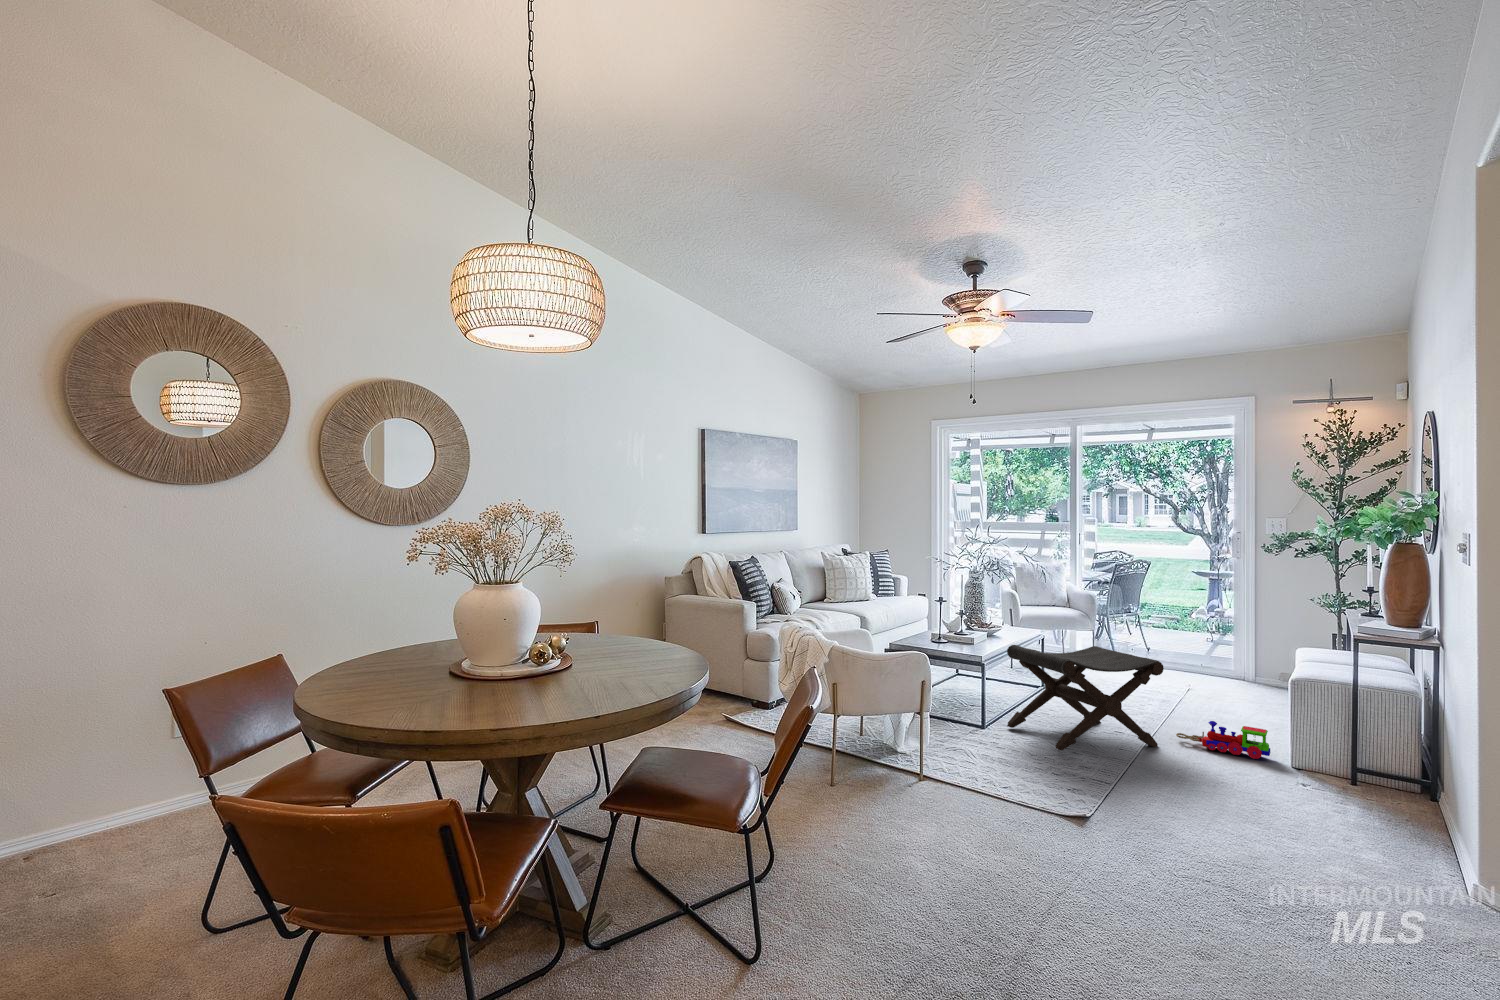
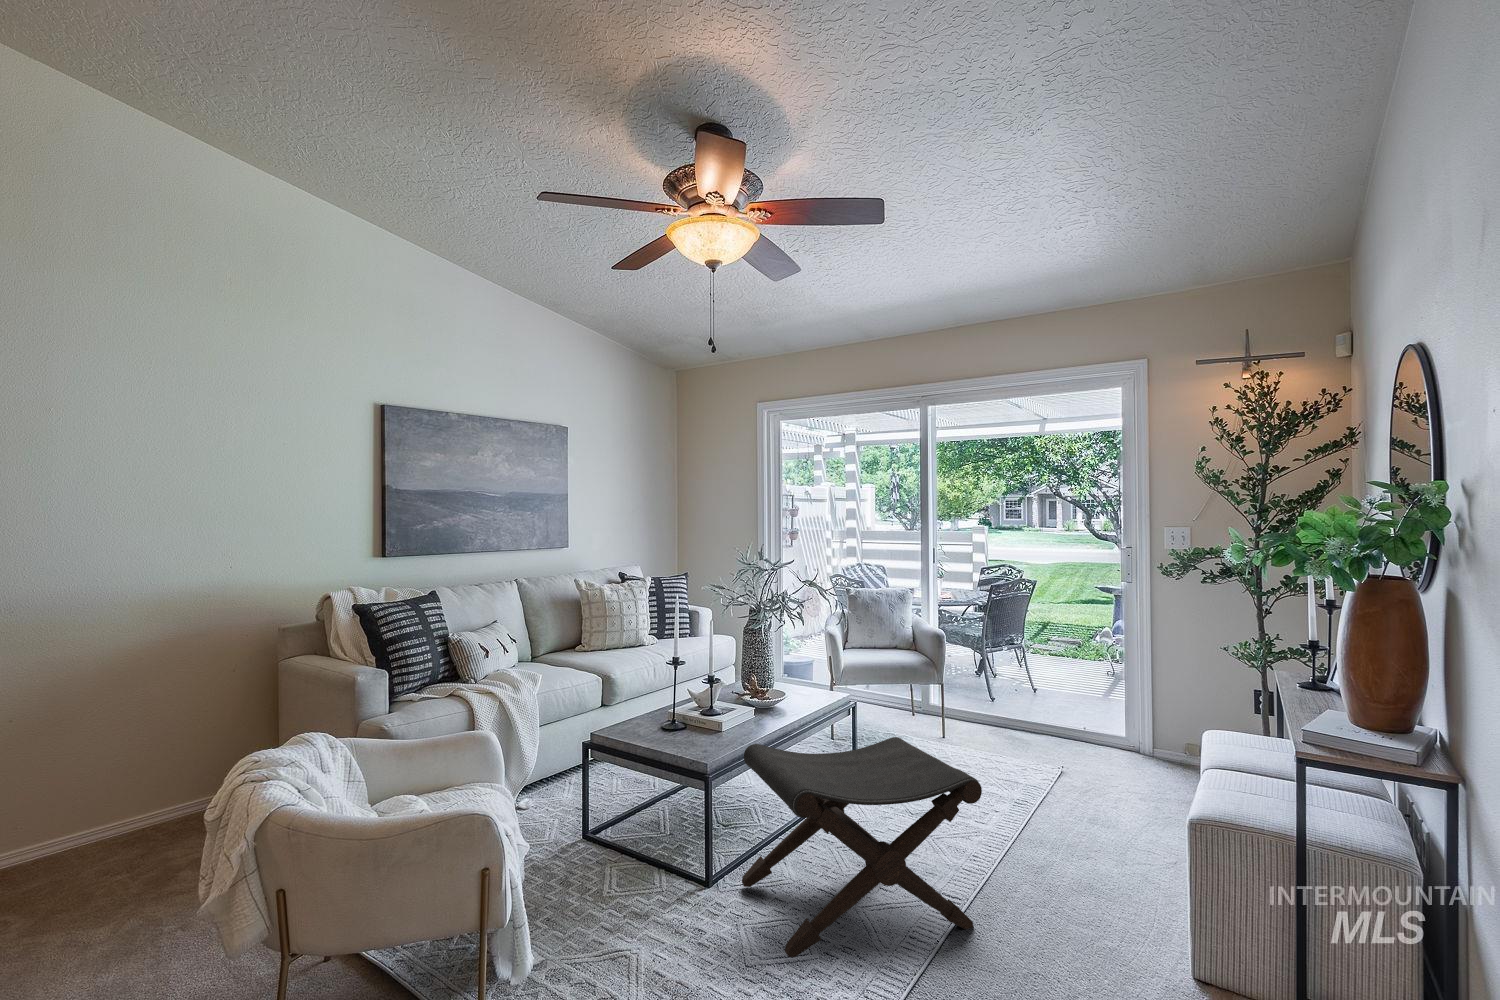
toy train: present [1176,721,1270,759] -> none [1008,880,1156,960]

